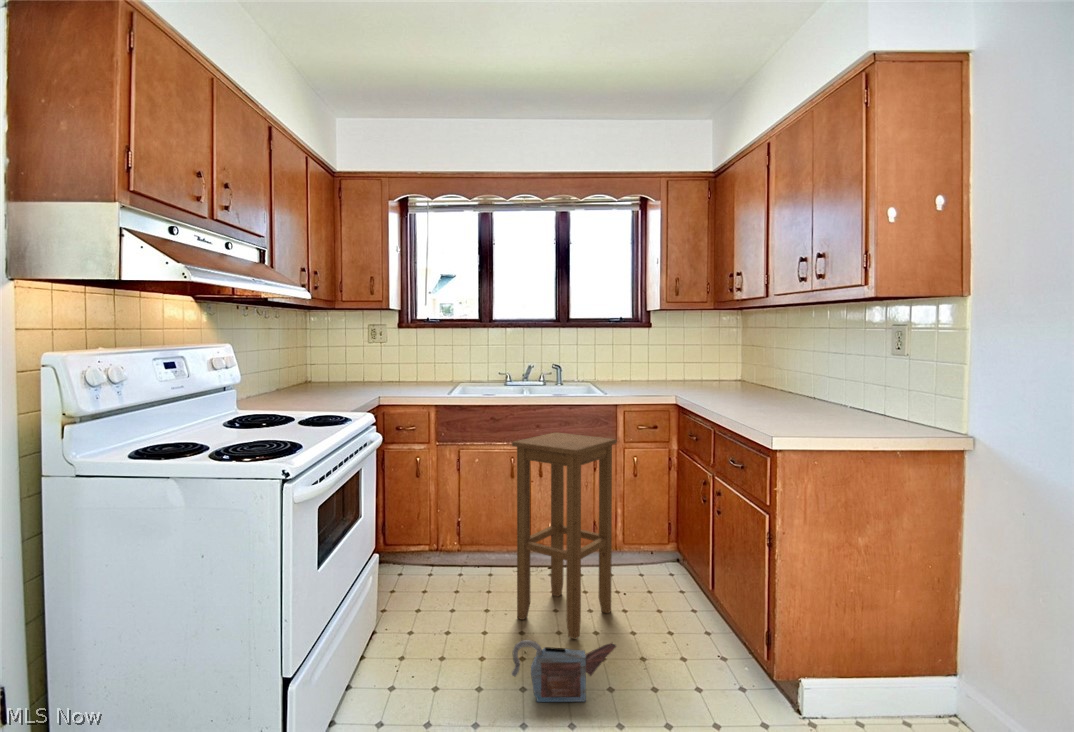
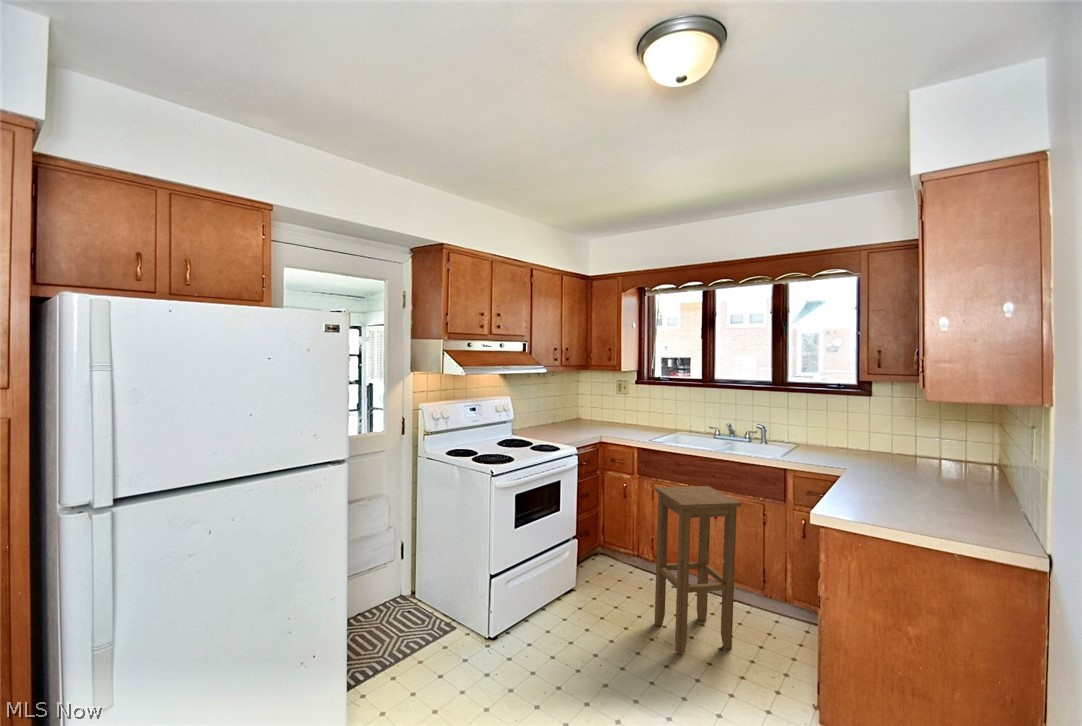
watering can: present [511,640,616,702] -> none [600,630,669,693]

